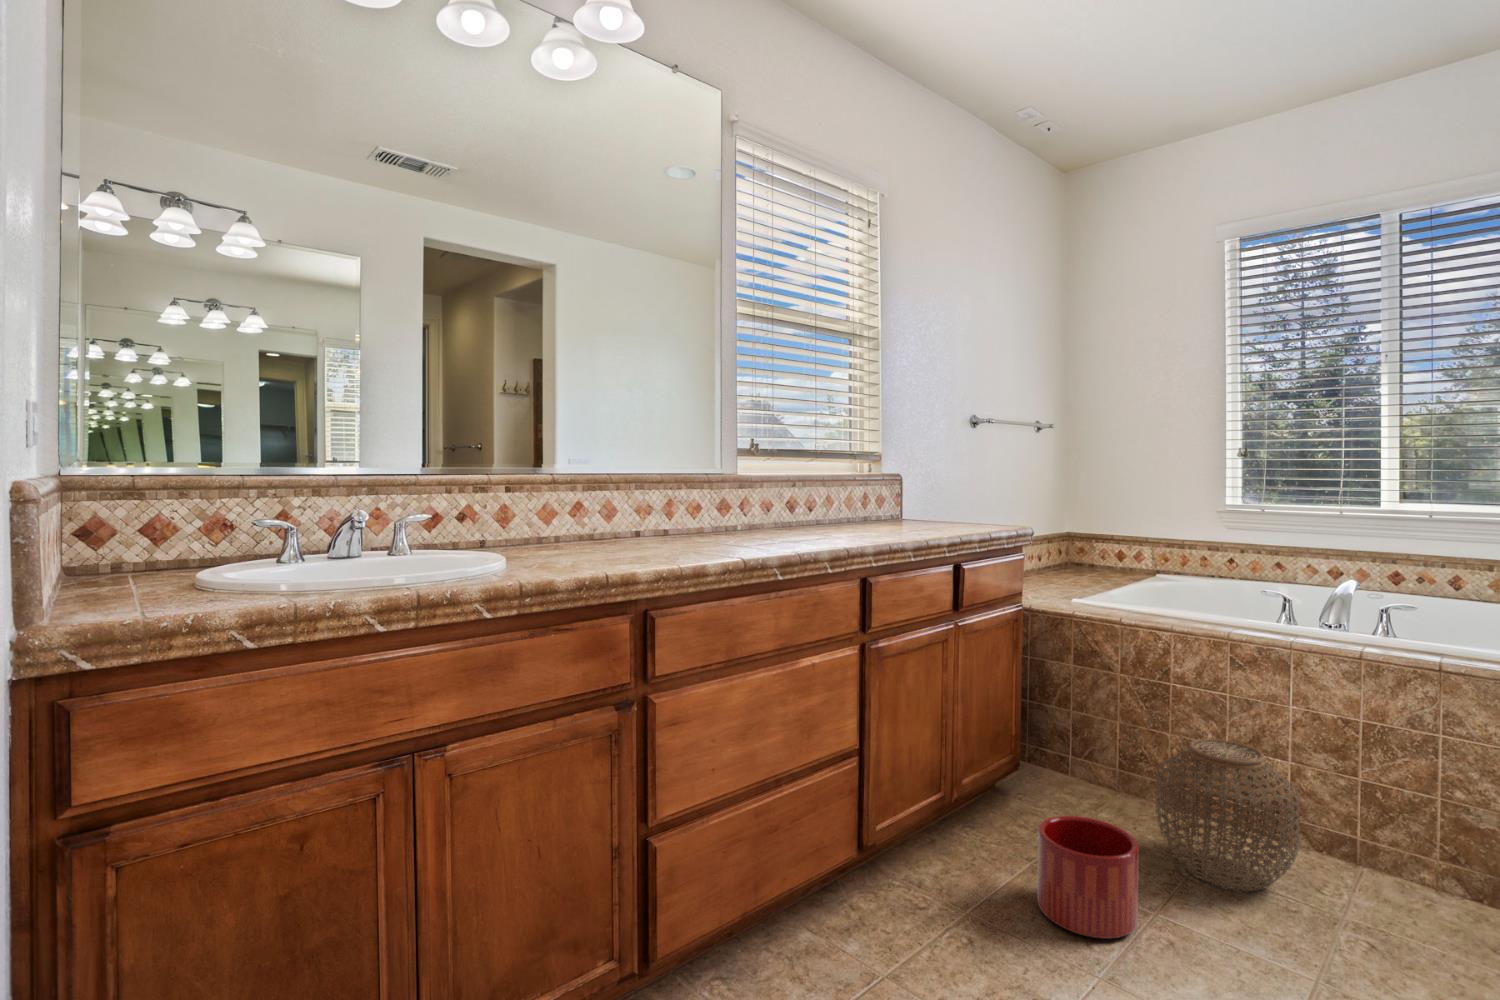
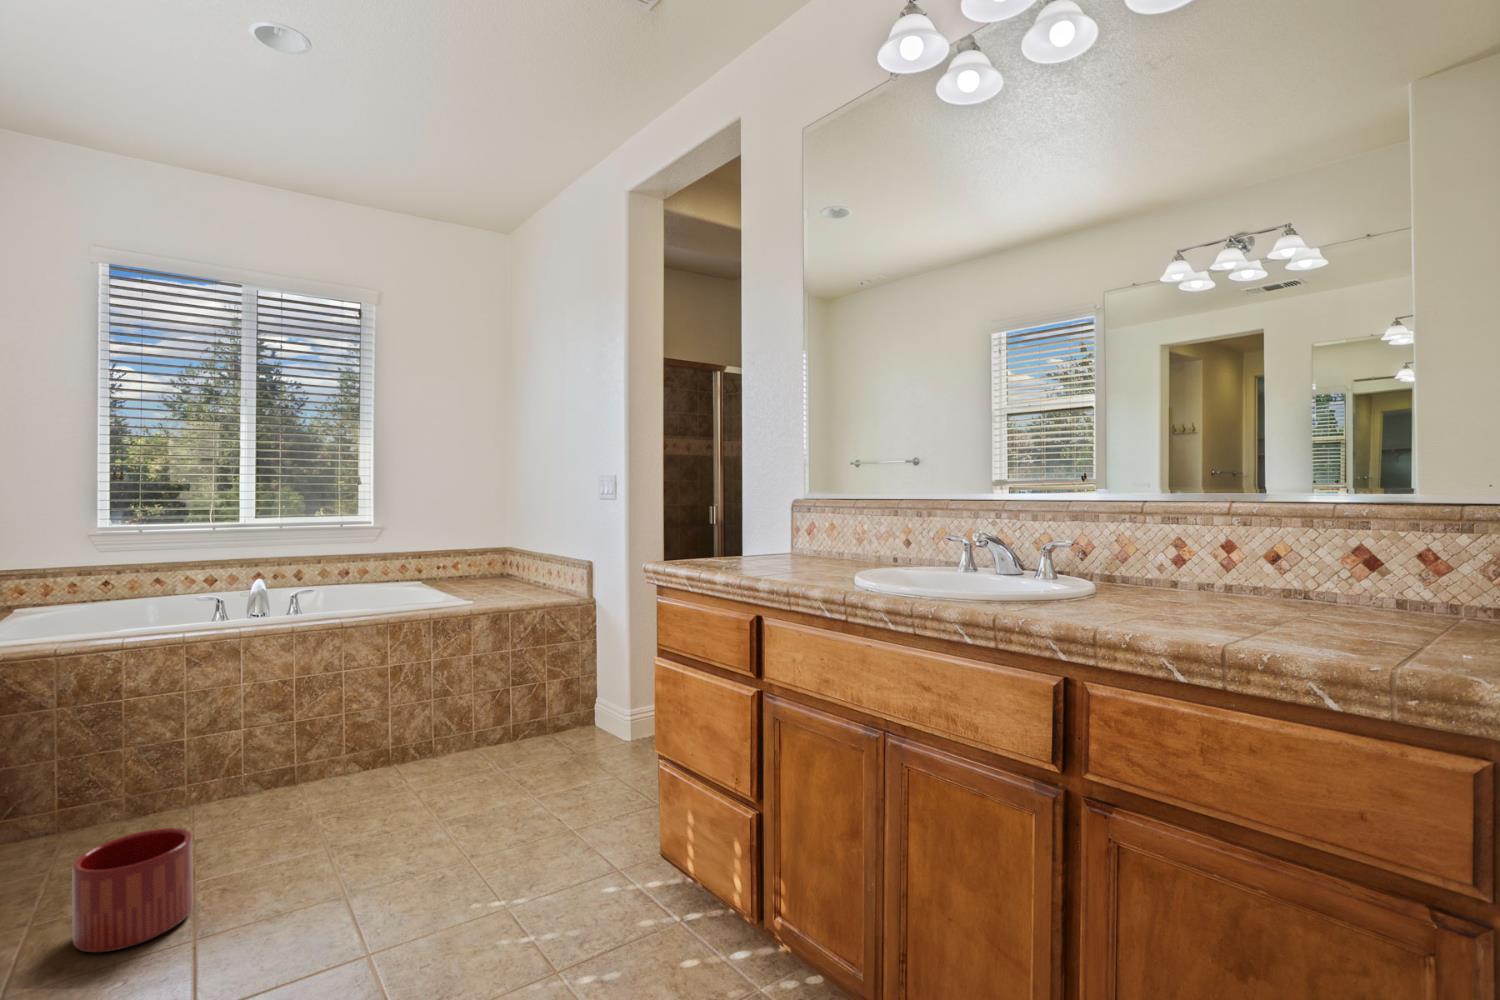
woven basket: present [1156,739,1301,891] -> none [150,721,281,850]

